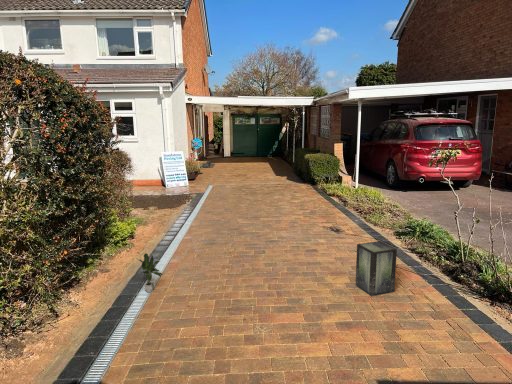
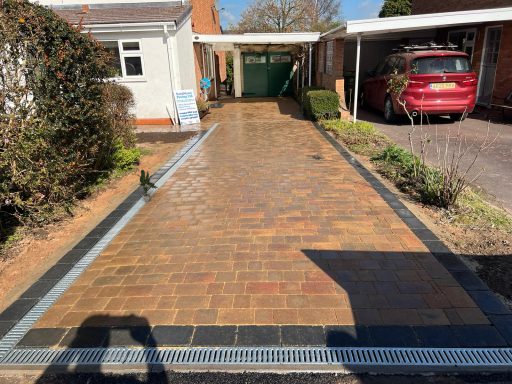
storage box: present [356,241,397,296] -> none [320,159,353,204]

